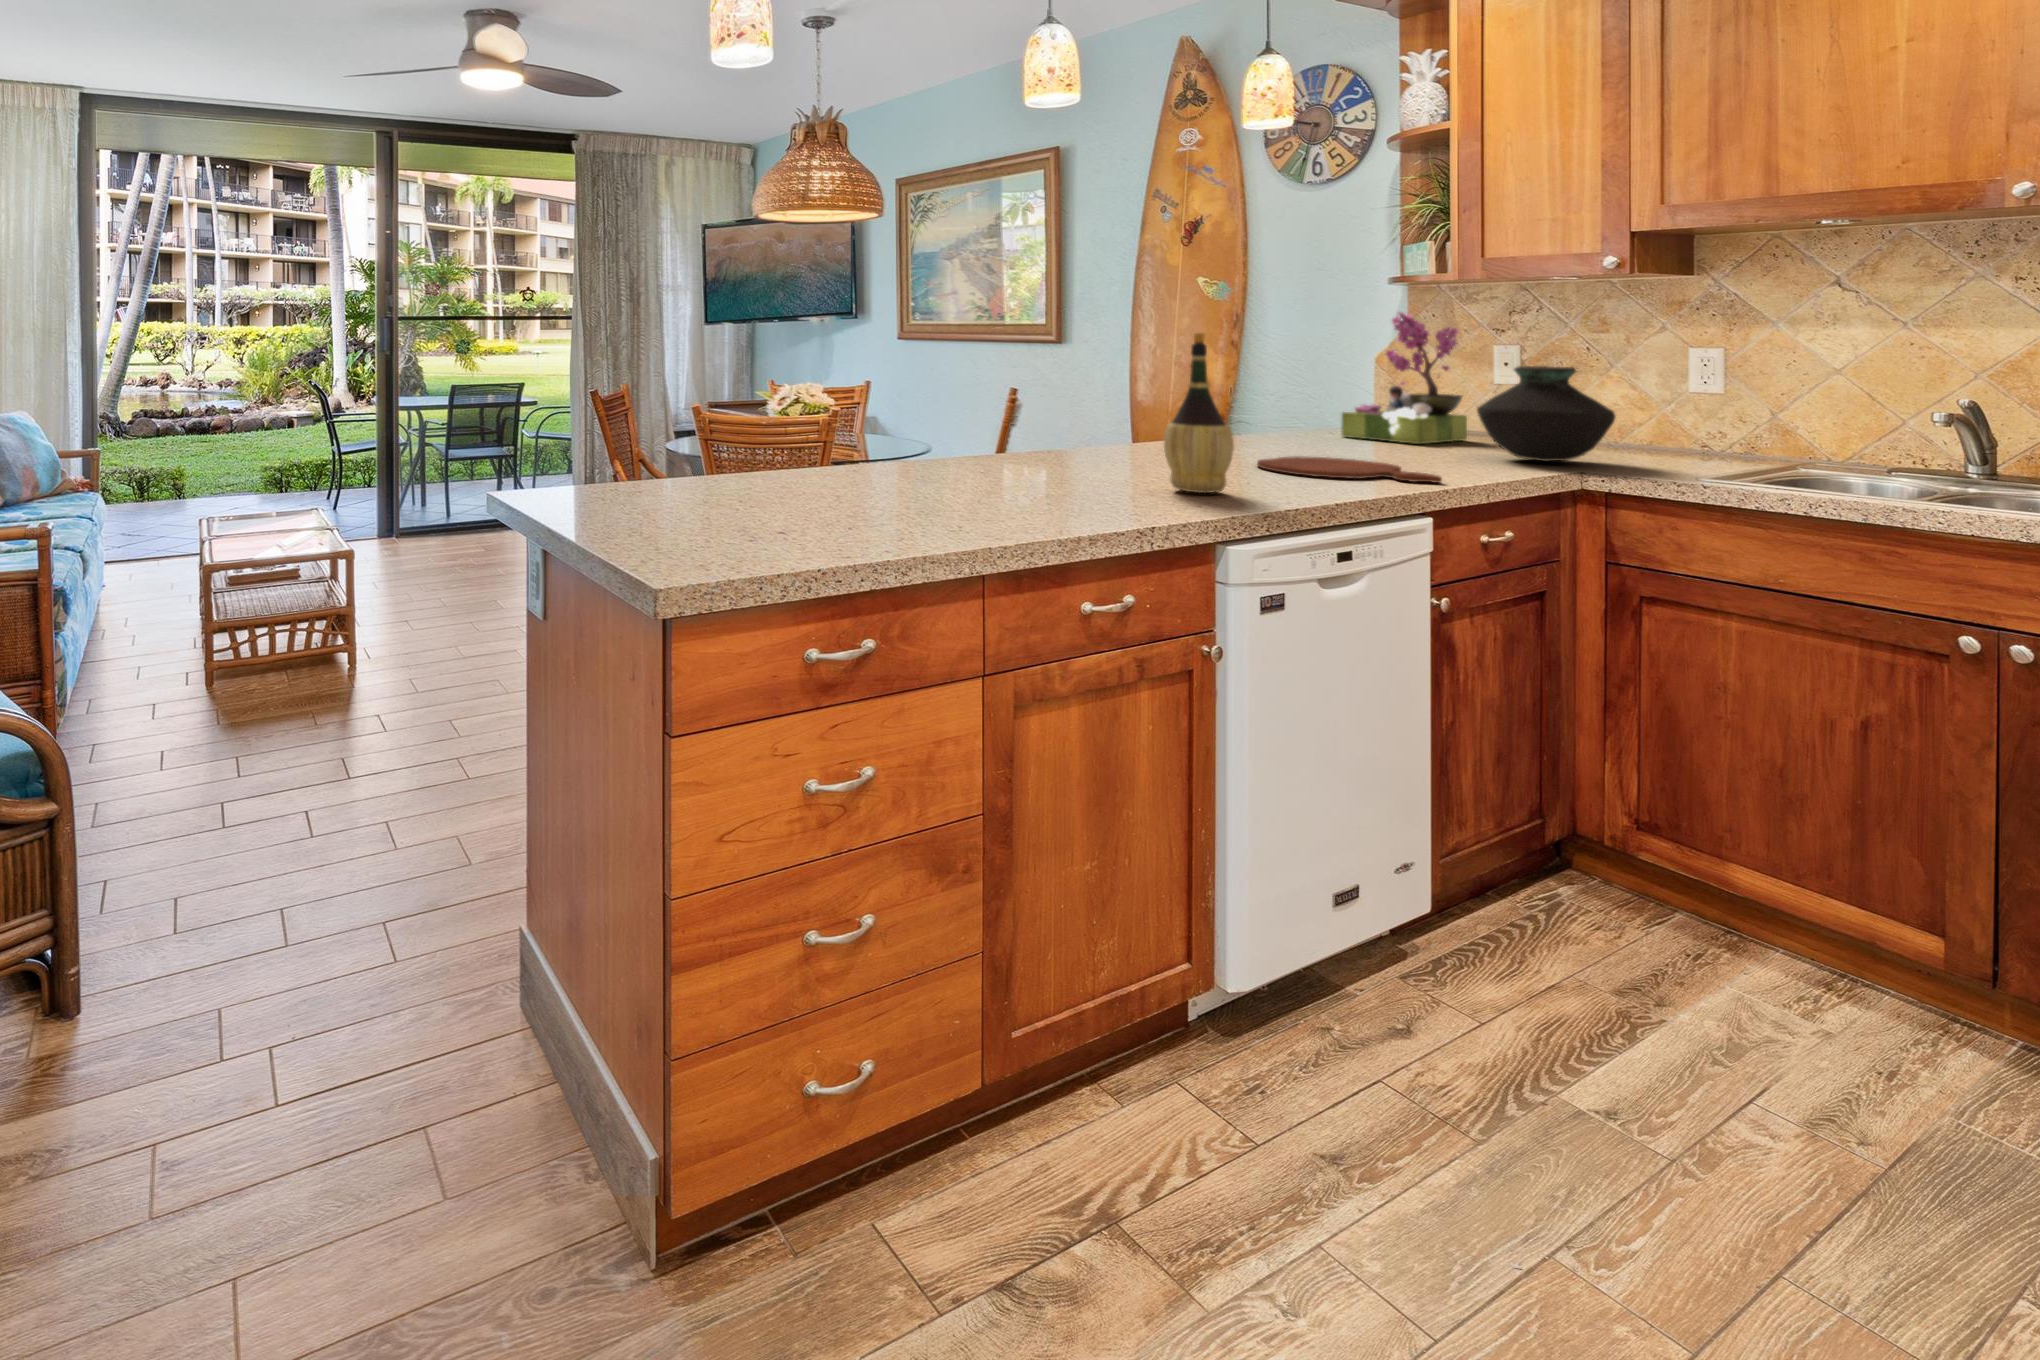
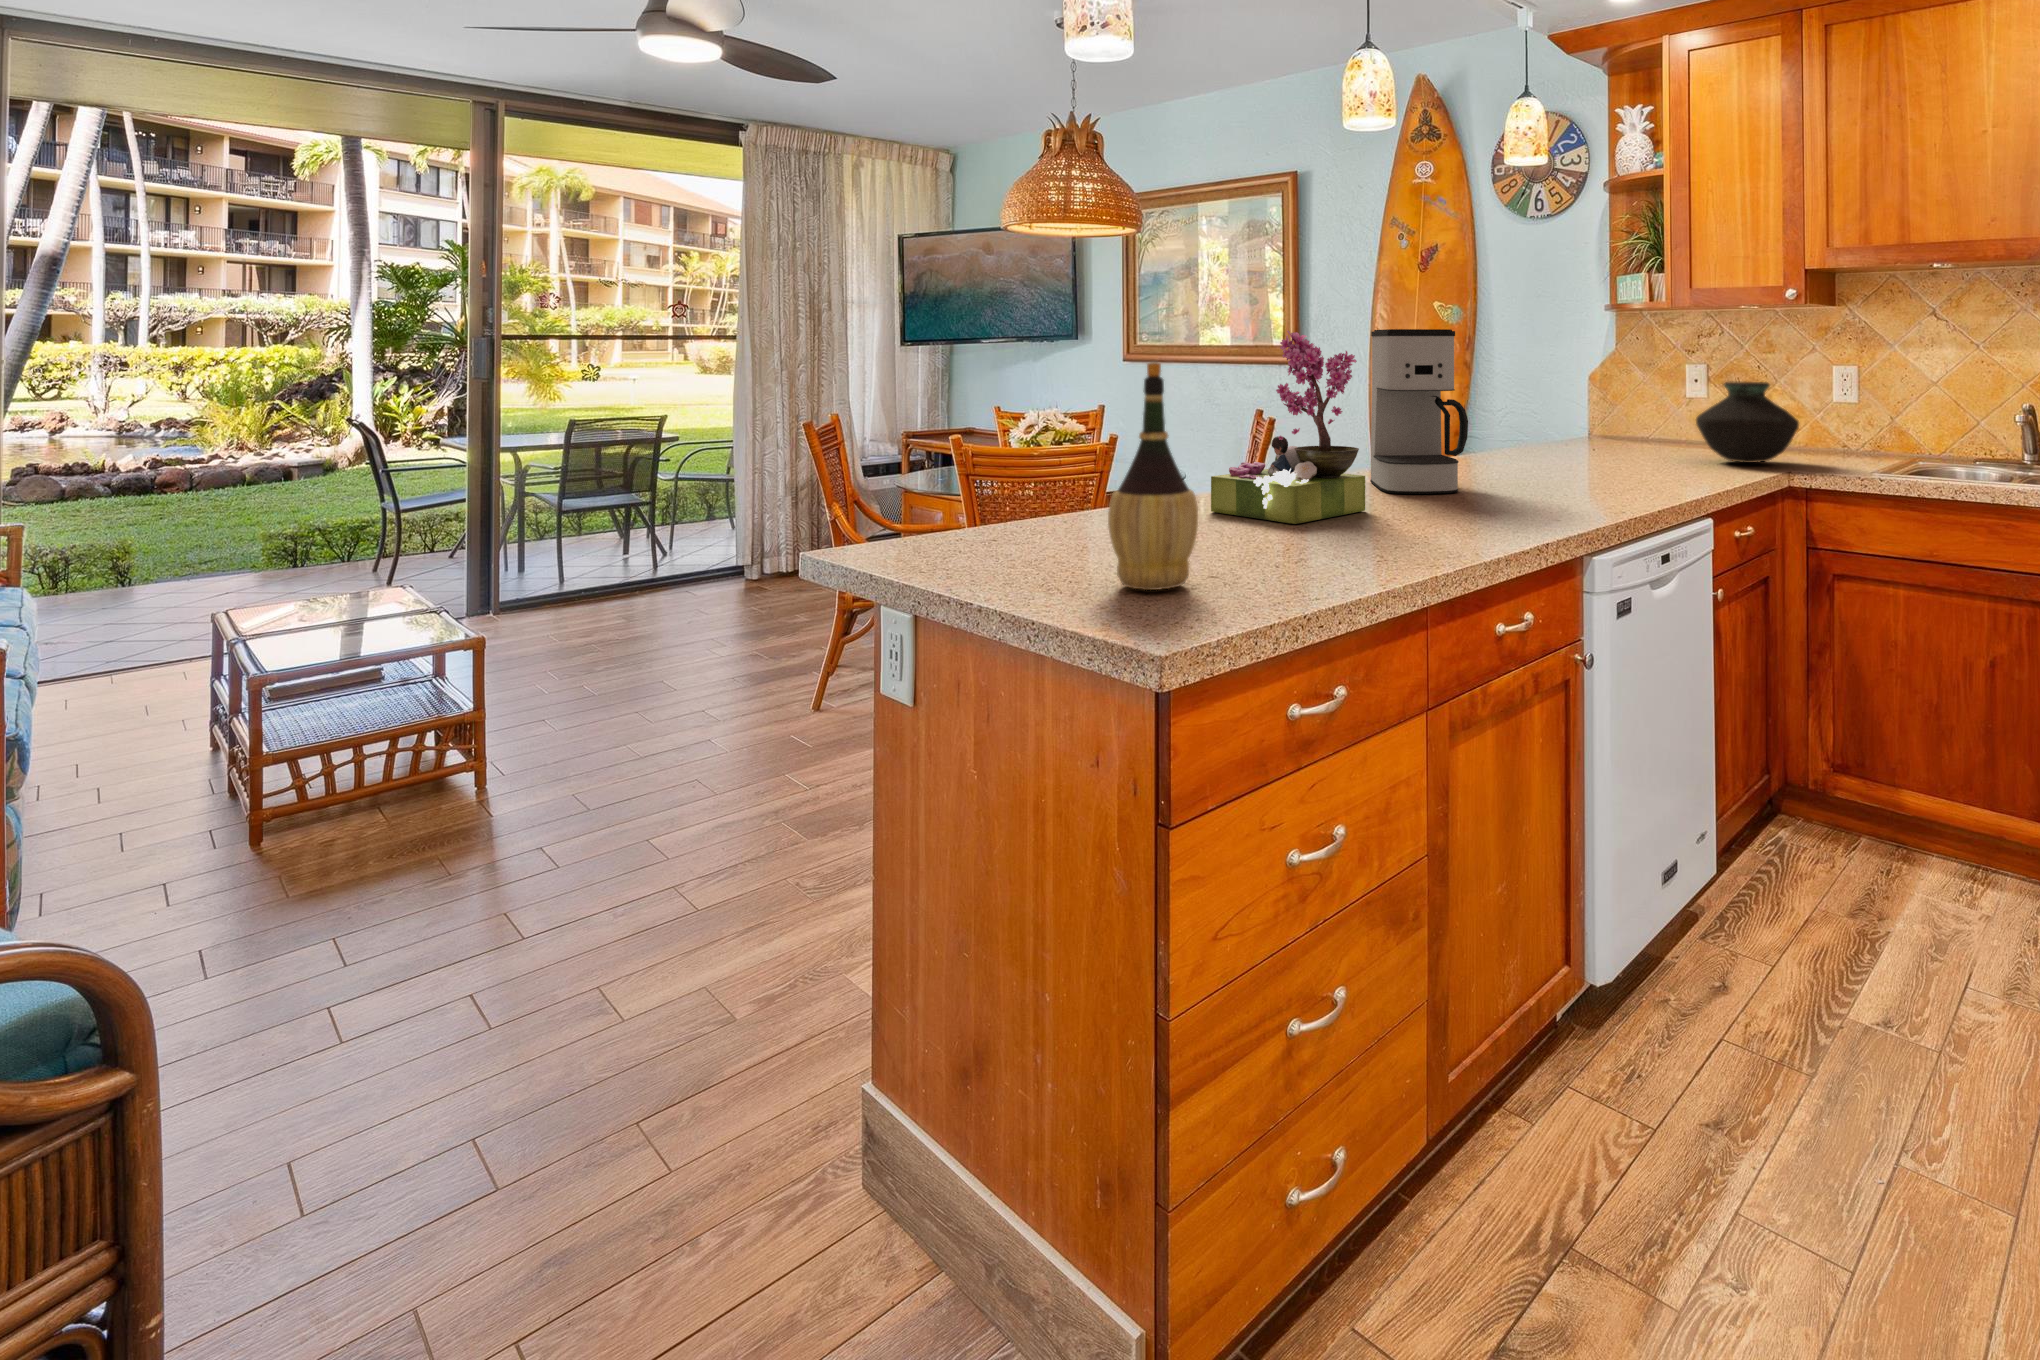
coffee maker: none [1051,307,1151,475] -> present [1370,329,1468,494]
flower arrangement: present [1342,312,1467,444] -> present [1211,331,1365,524]
wine bottle: present [1164,333,1234,493] -> present [1108,362,1198,590]
cutting board: present [1257,456,1442,483] -> none [1546,467,1705,486]

